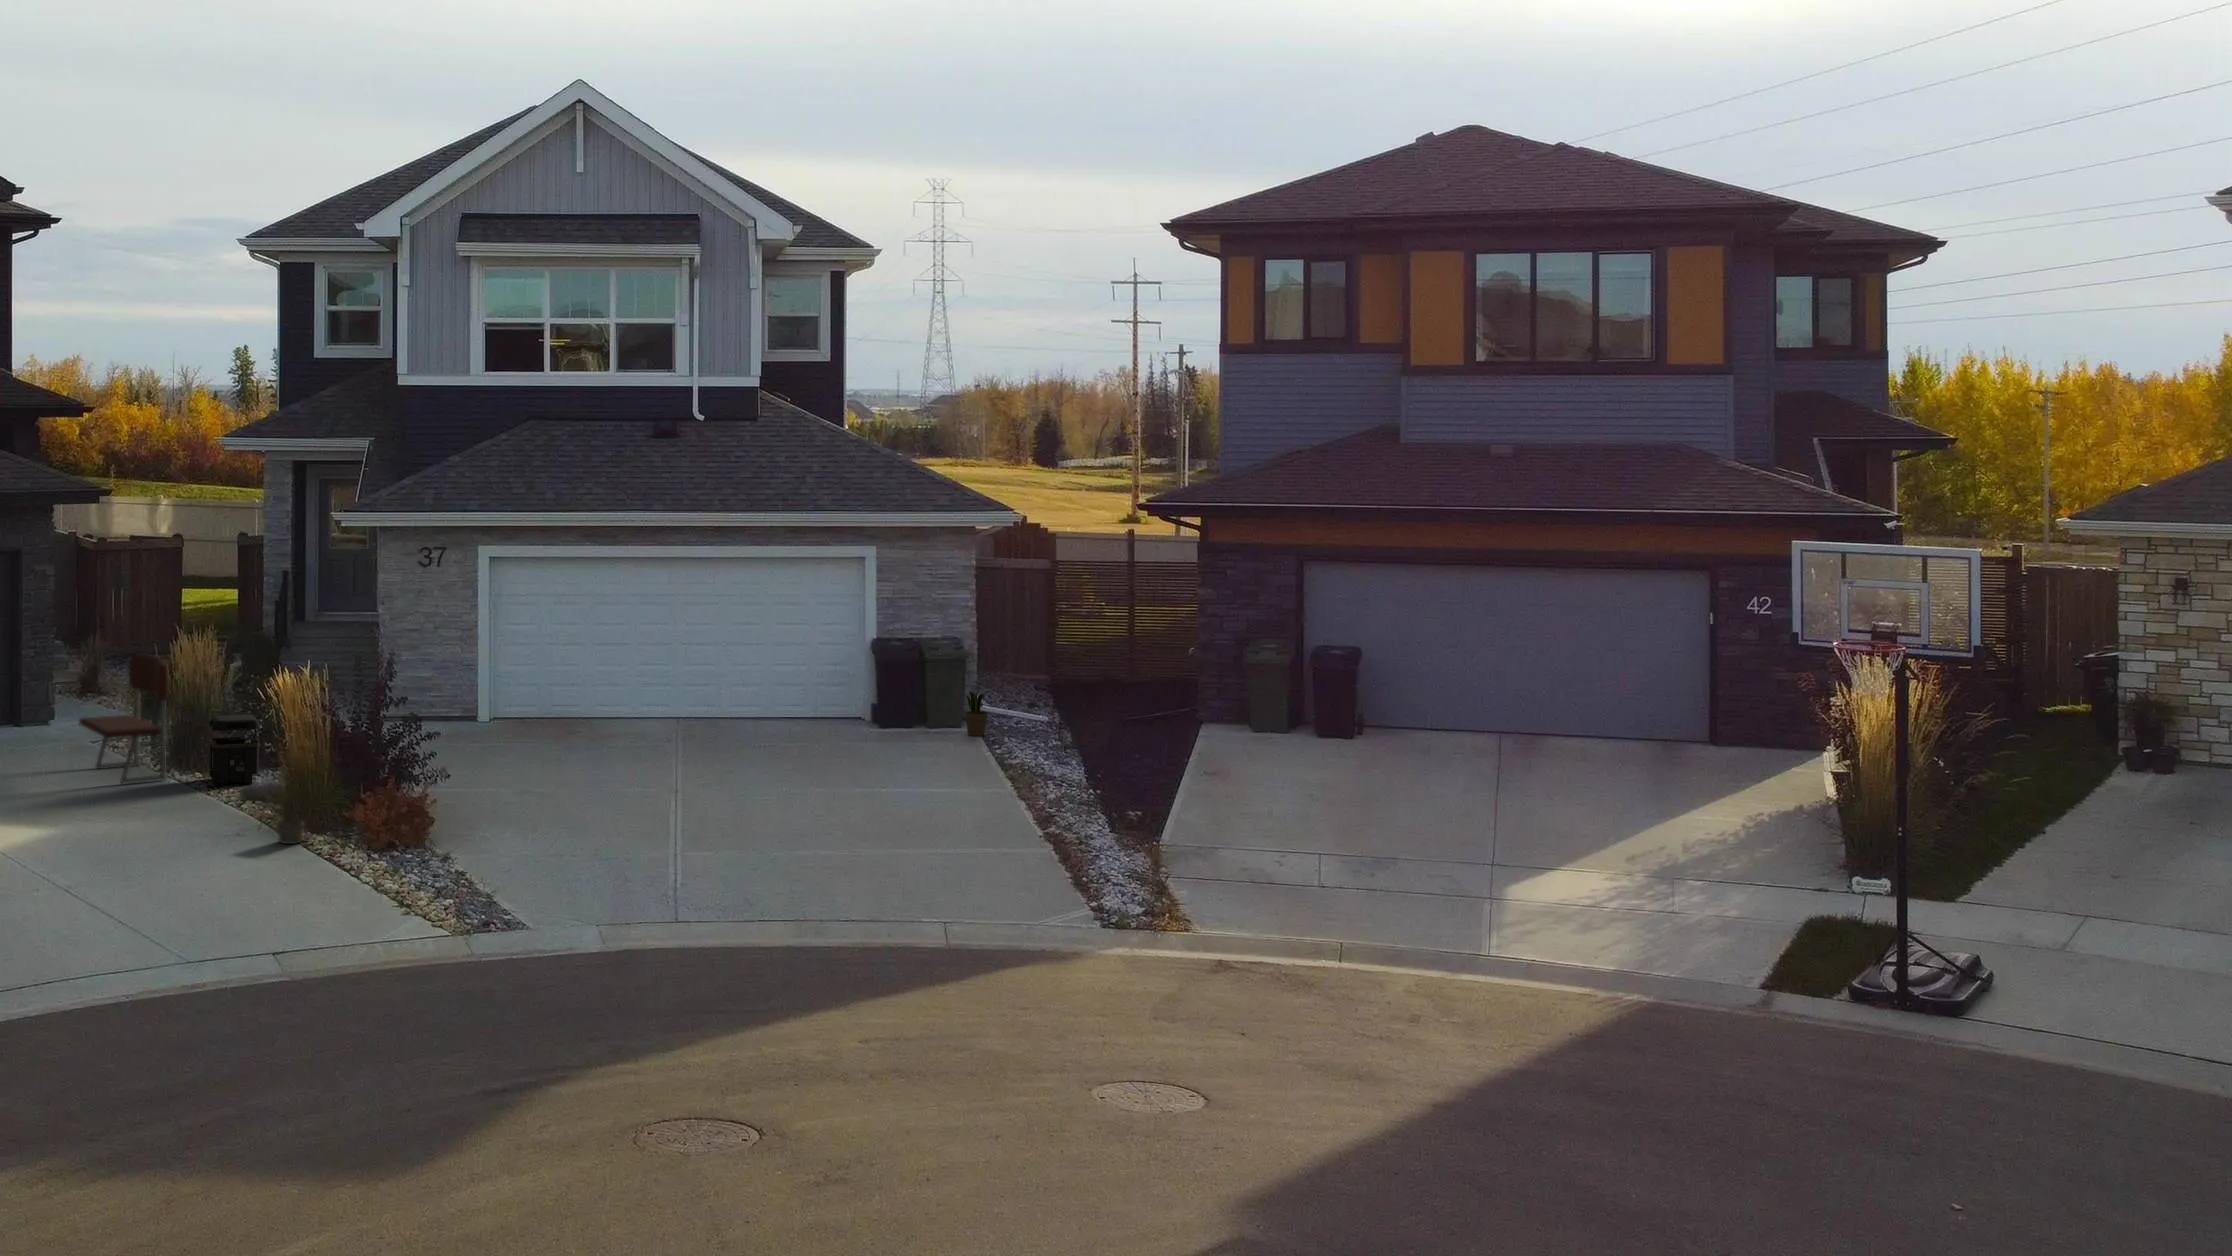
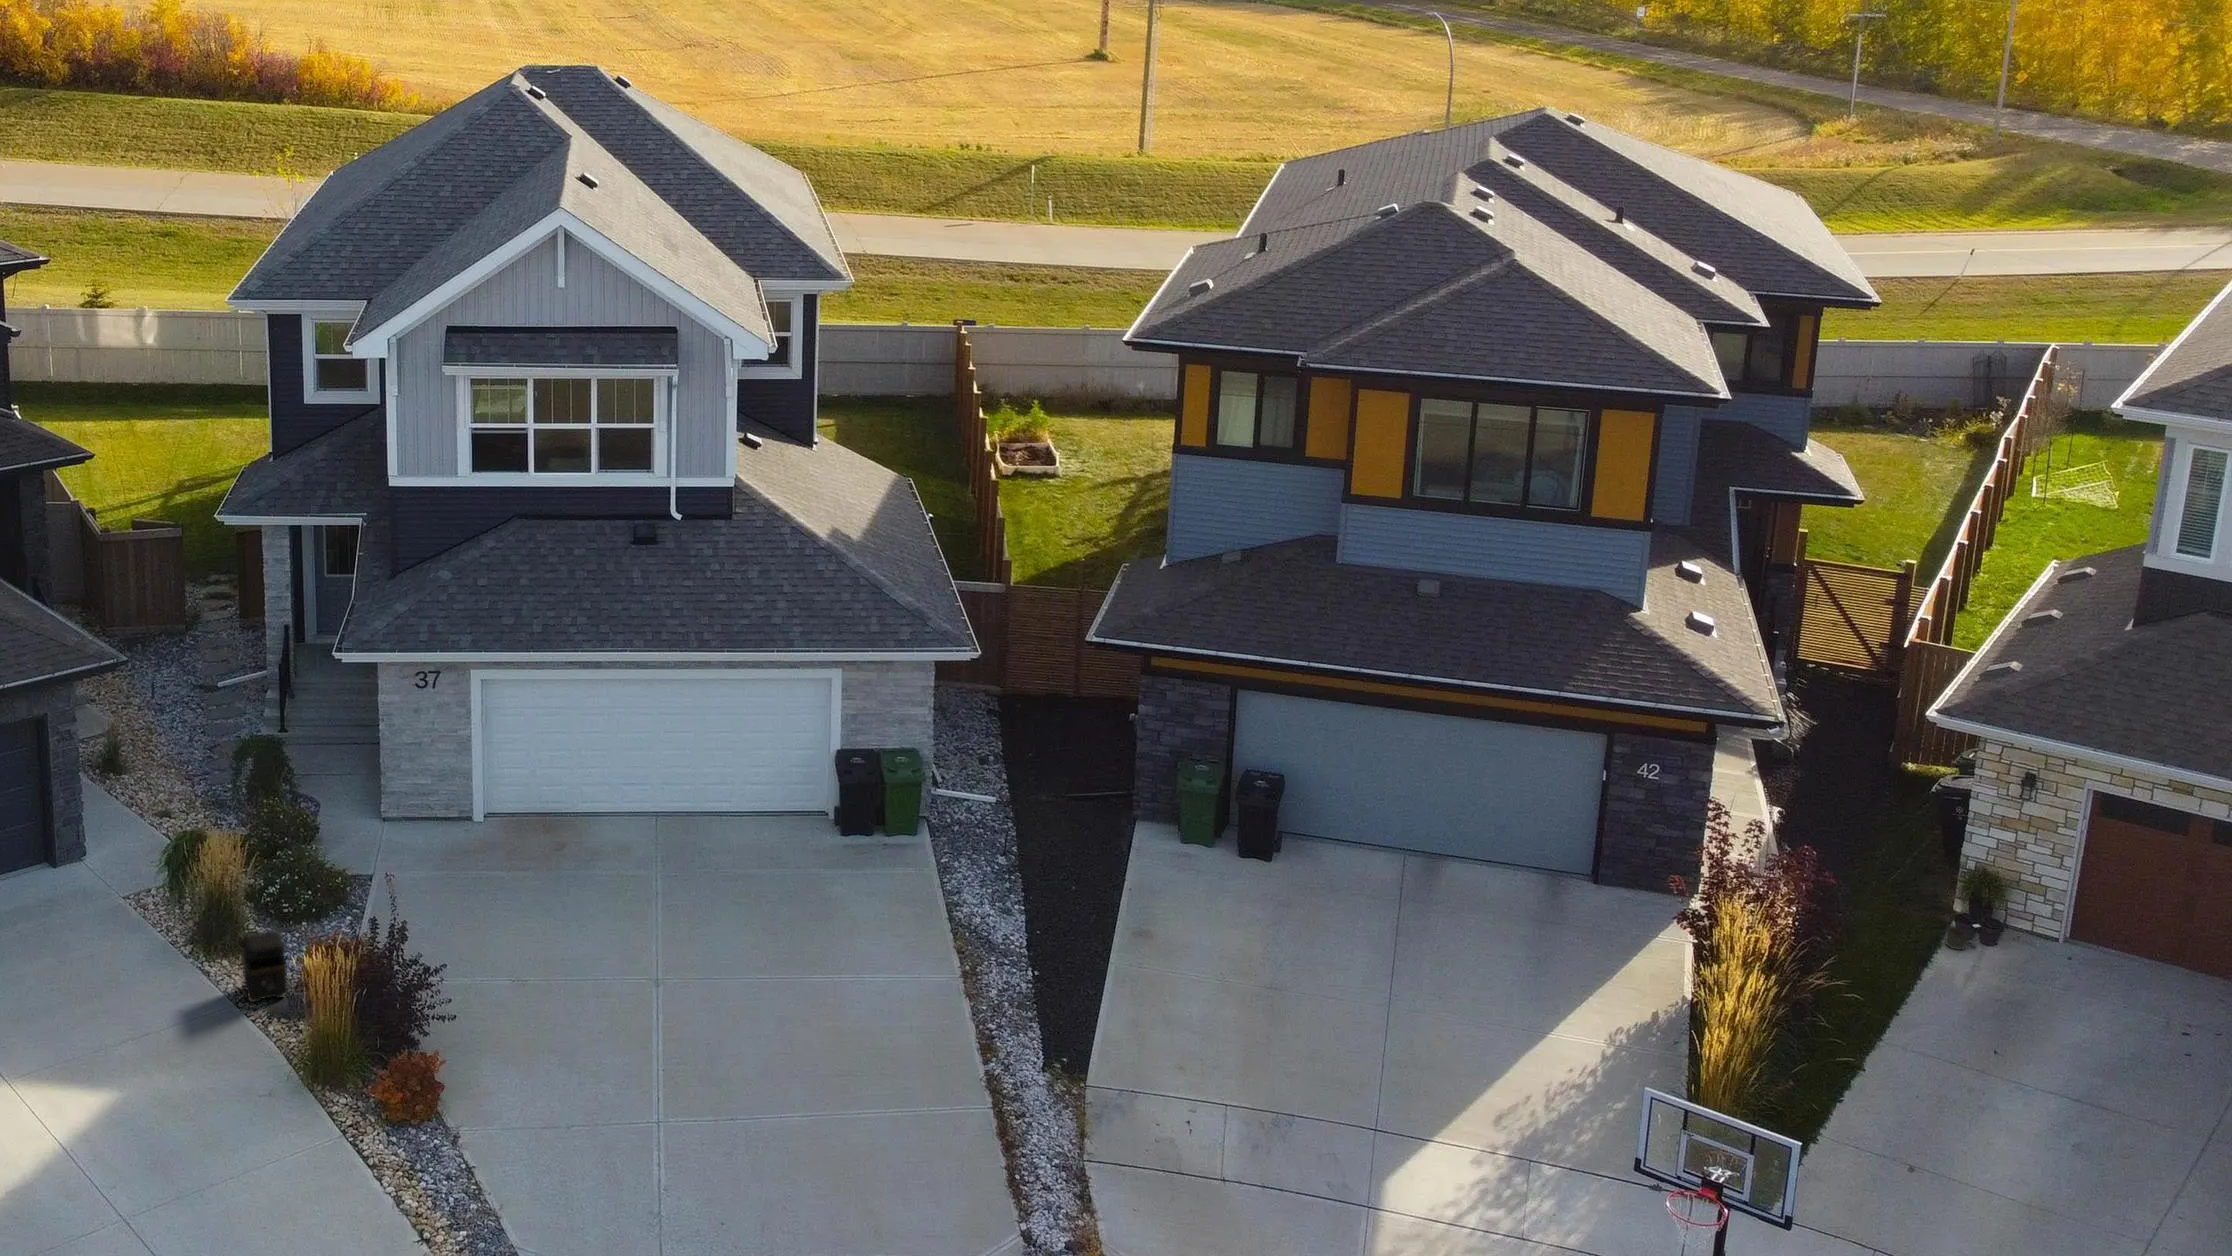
bench: present [79,654,168,783] -> none [123,866,206,1004]
potted plant: present [965,690,989,736] -> none [923,809,947,852]
bucket: present [278,819,312,844] -> present [1945,926,1974,950]

